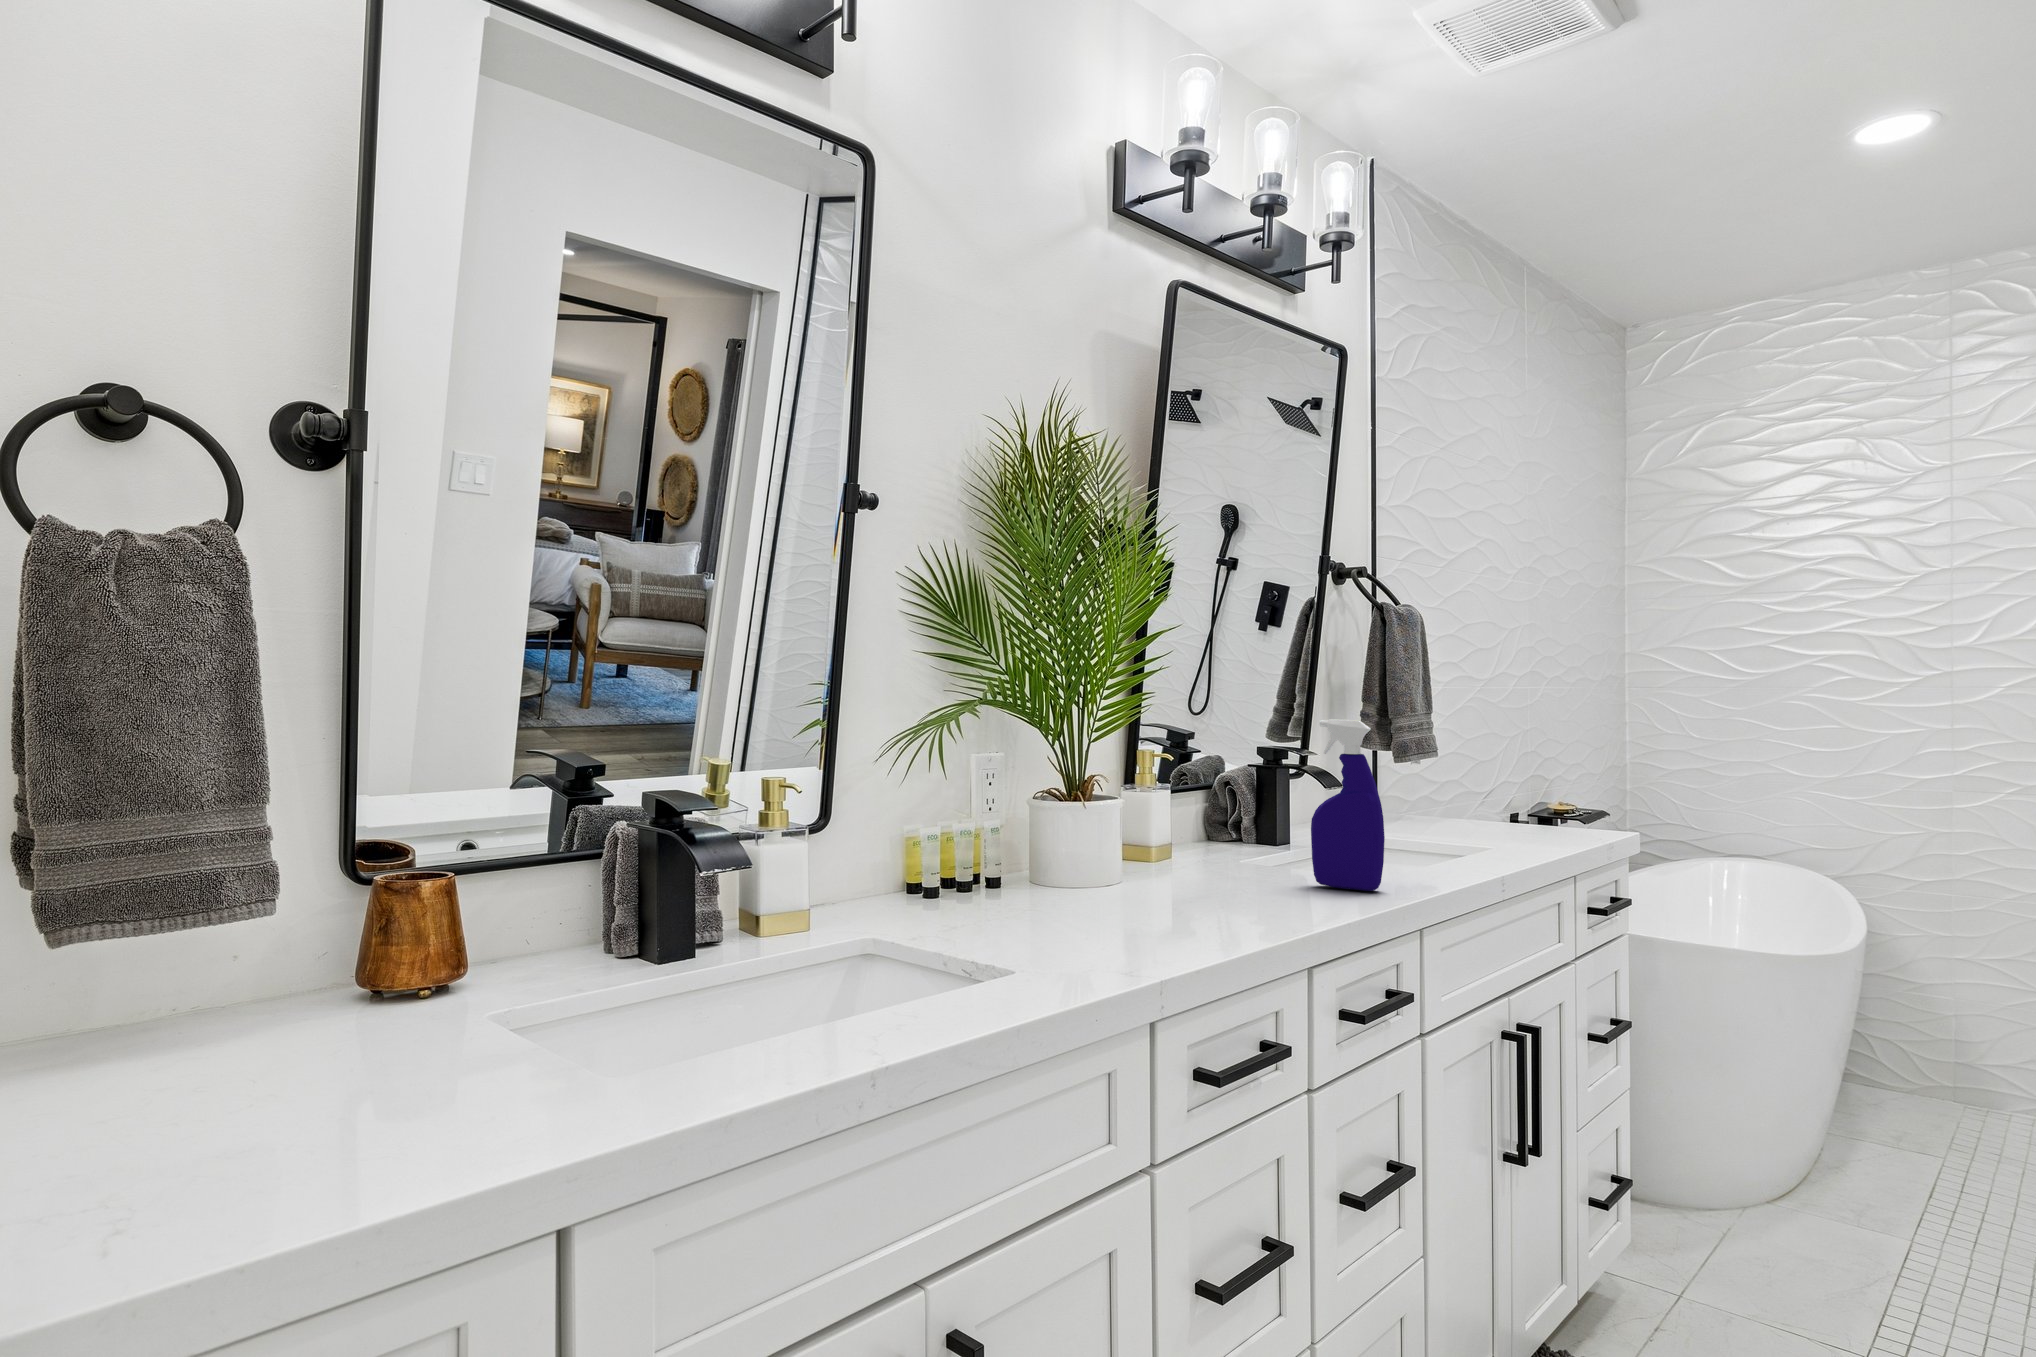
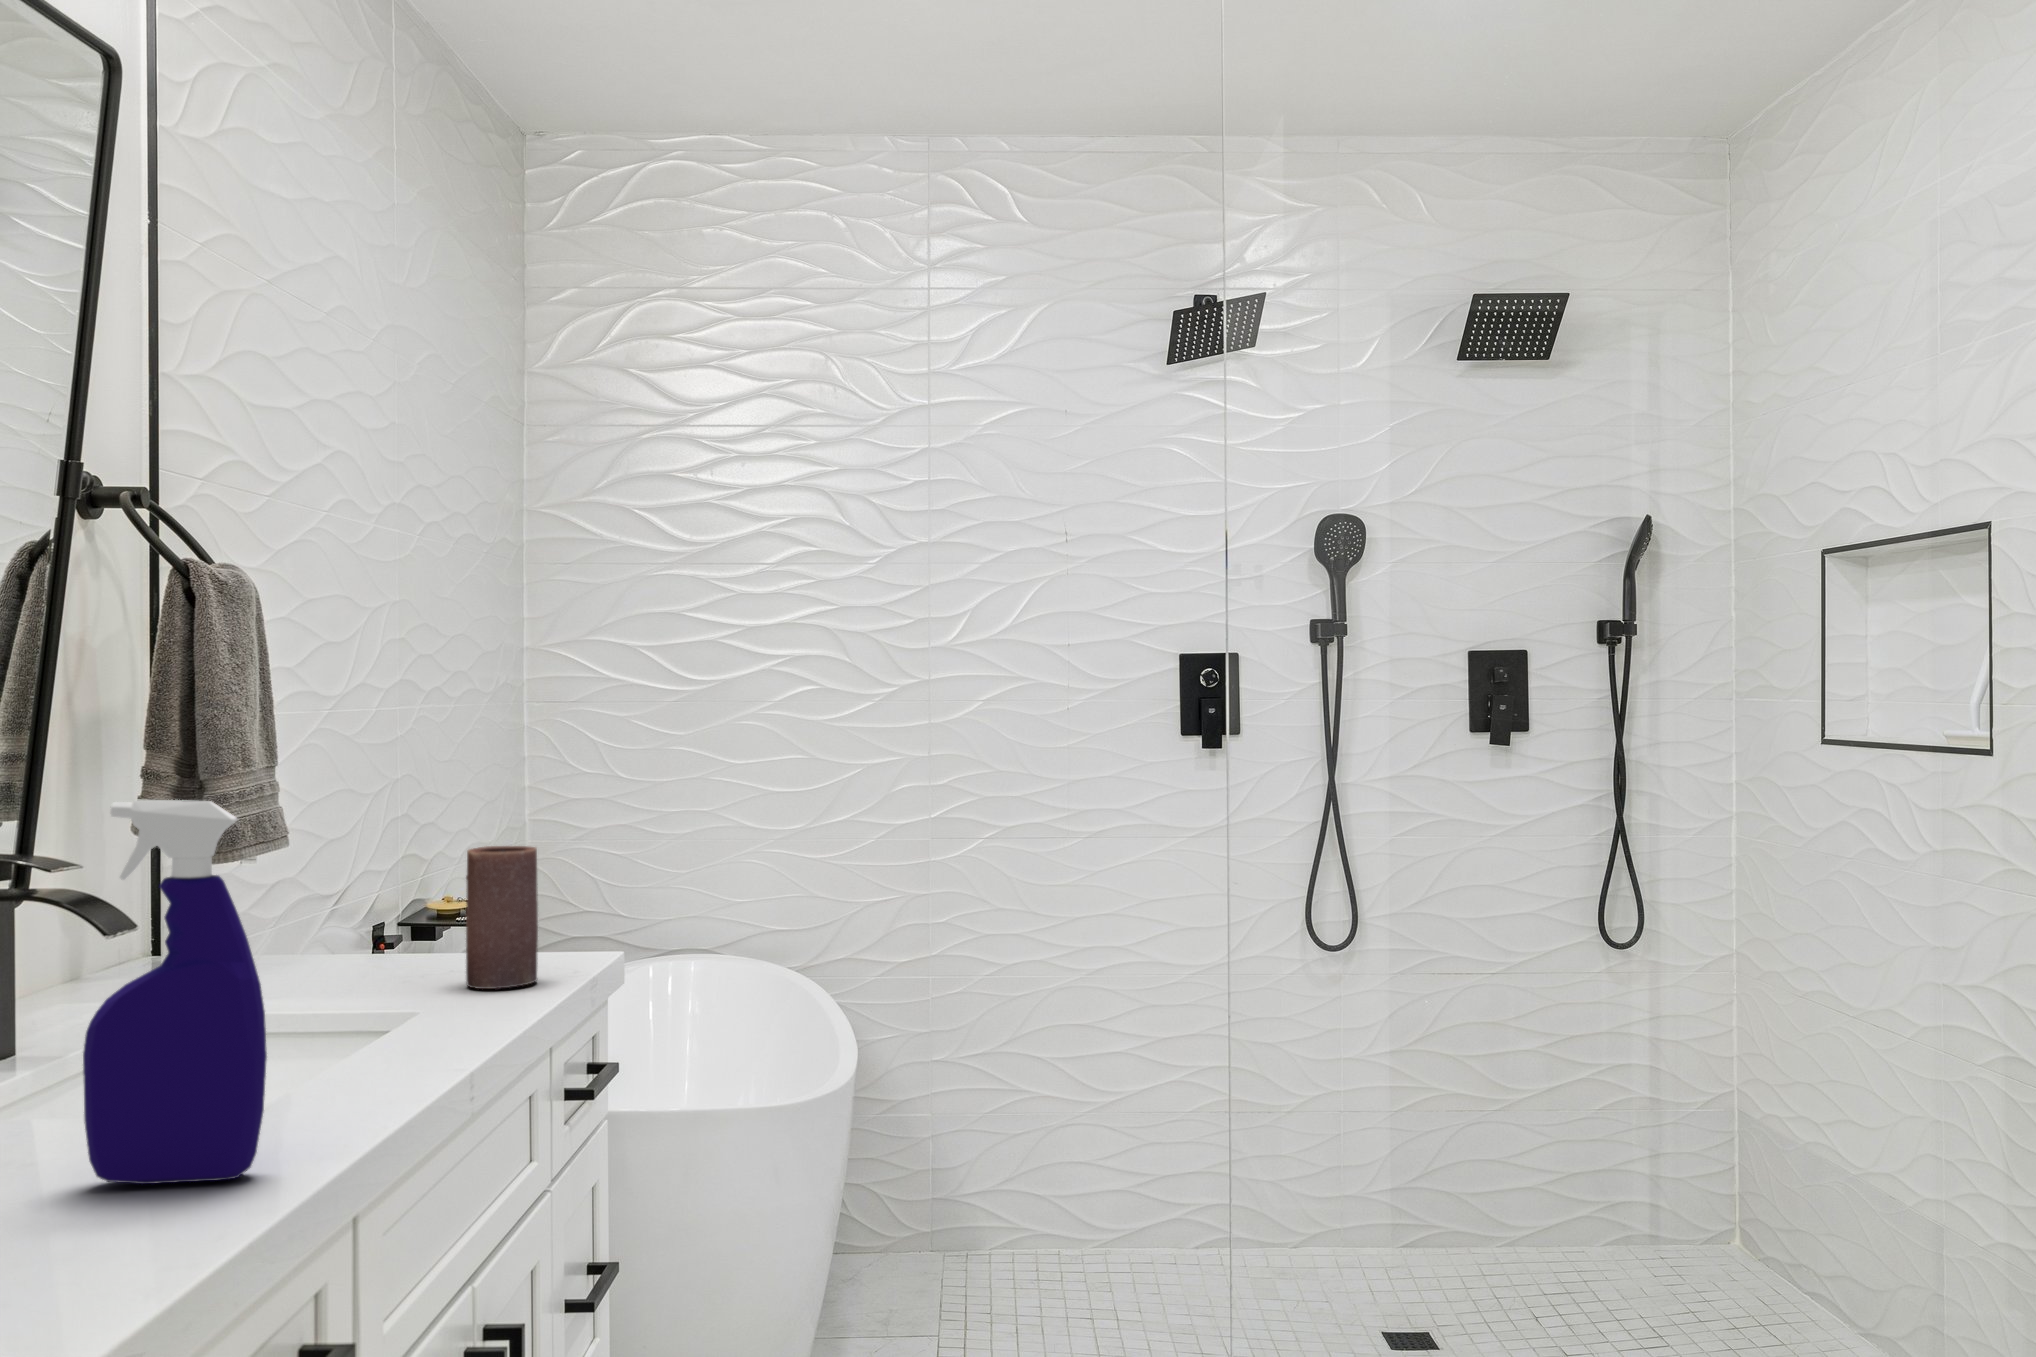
candle: none [1527,760,1571,842] -> present [466,846,538,989]

